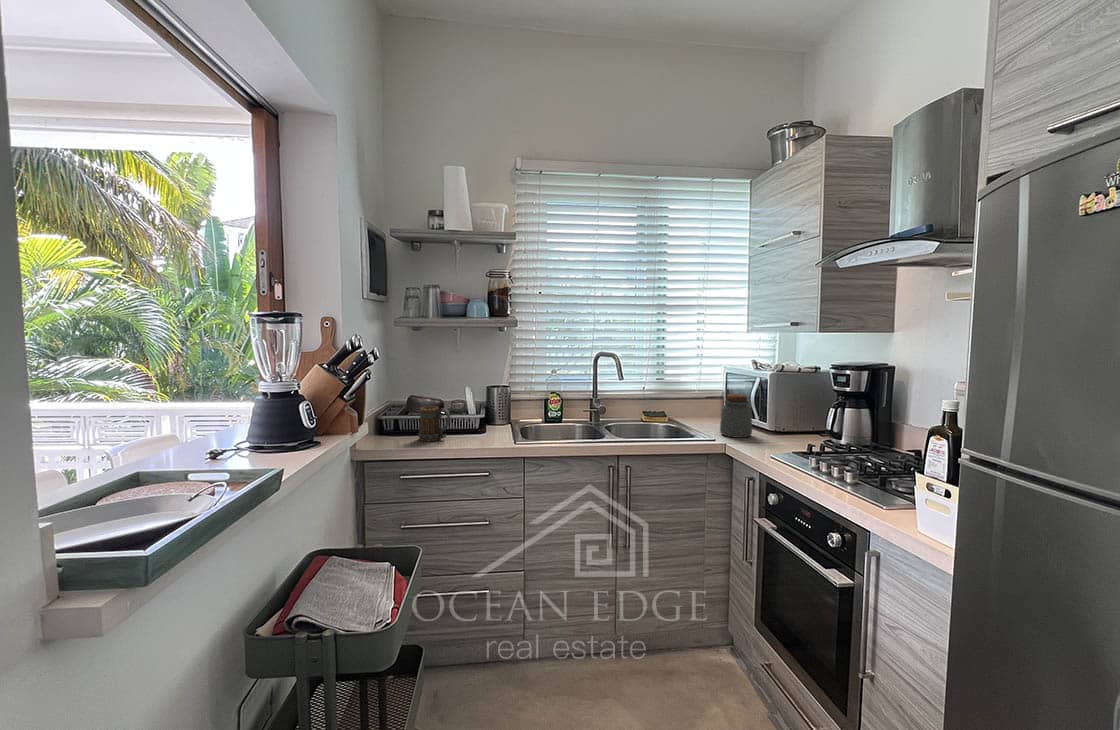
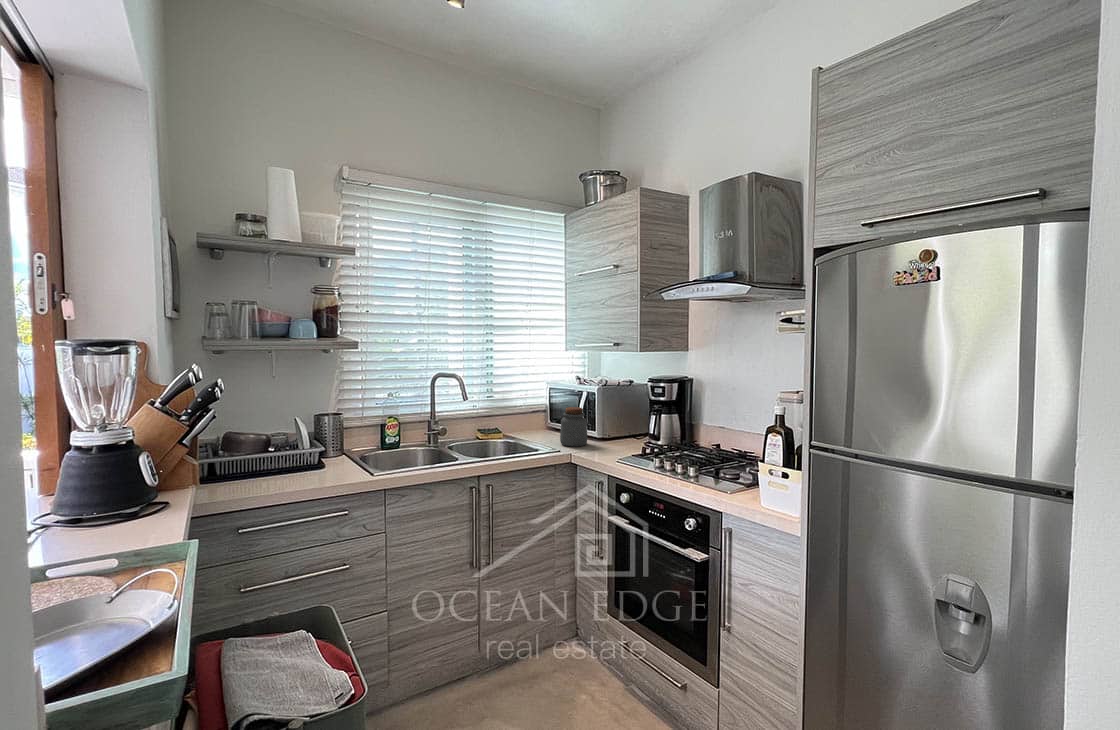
mug: present [418,406,451,441] -> none [235,447,282,492]

